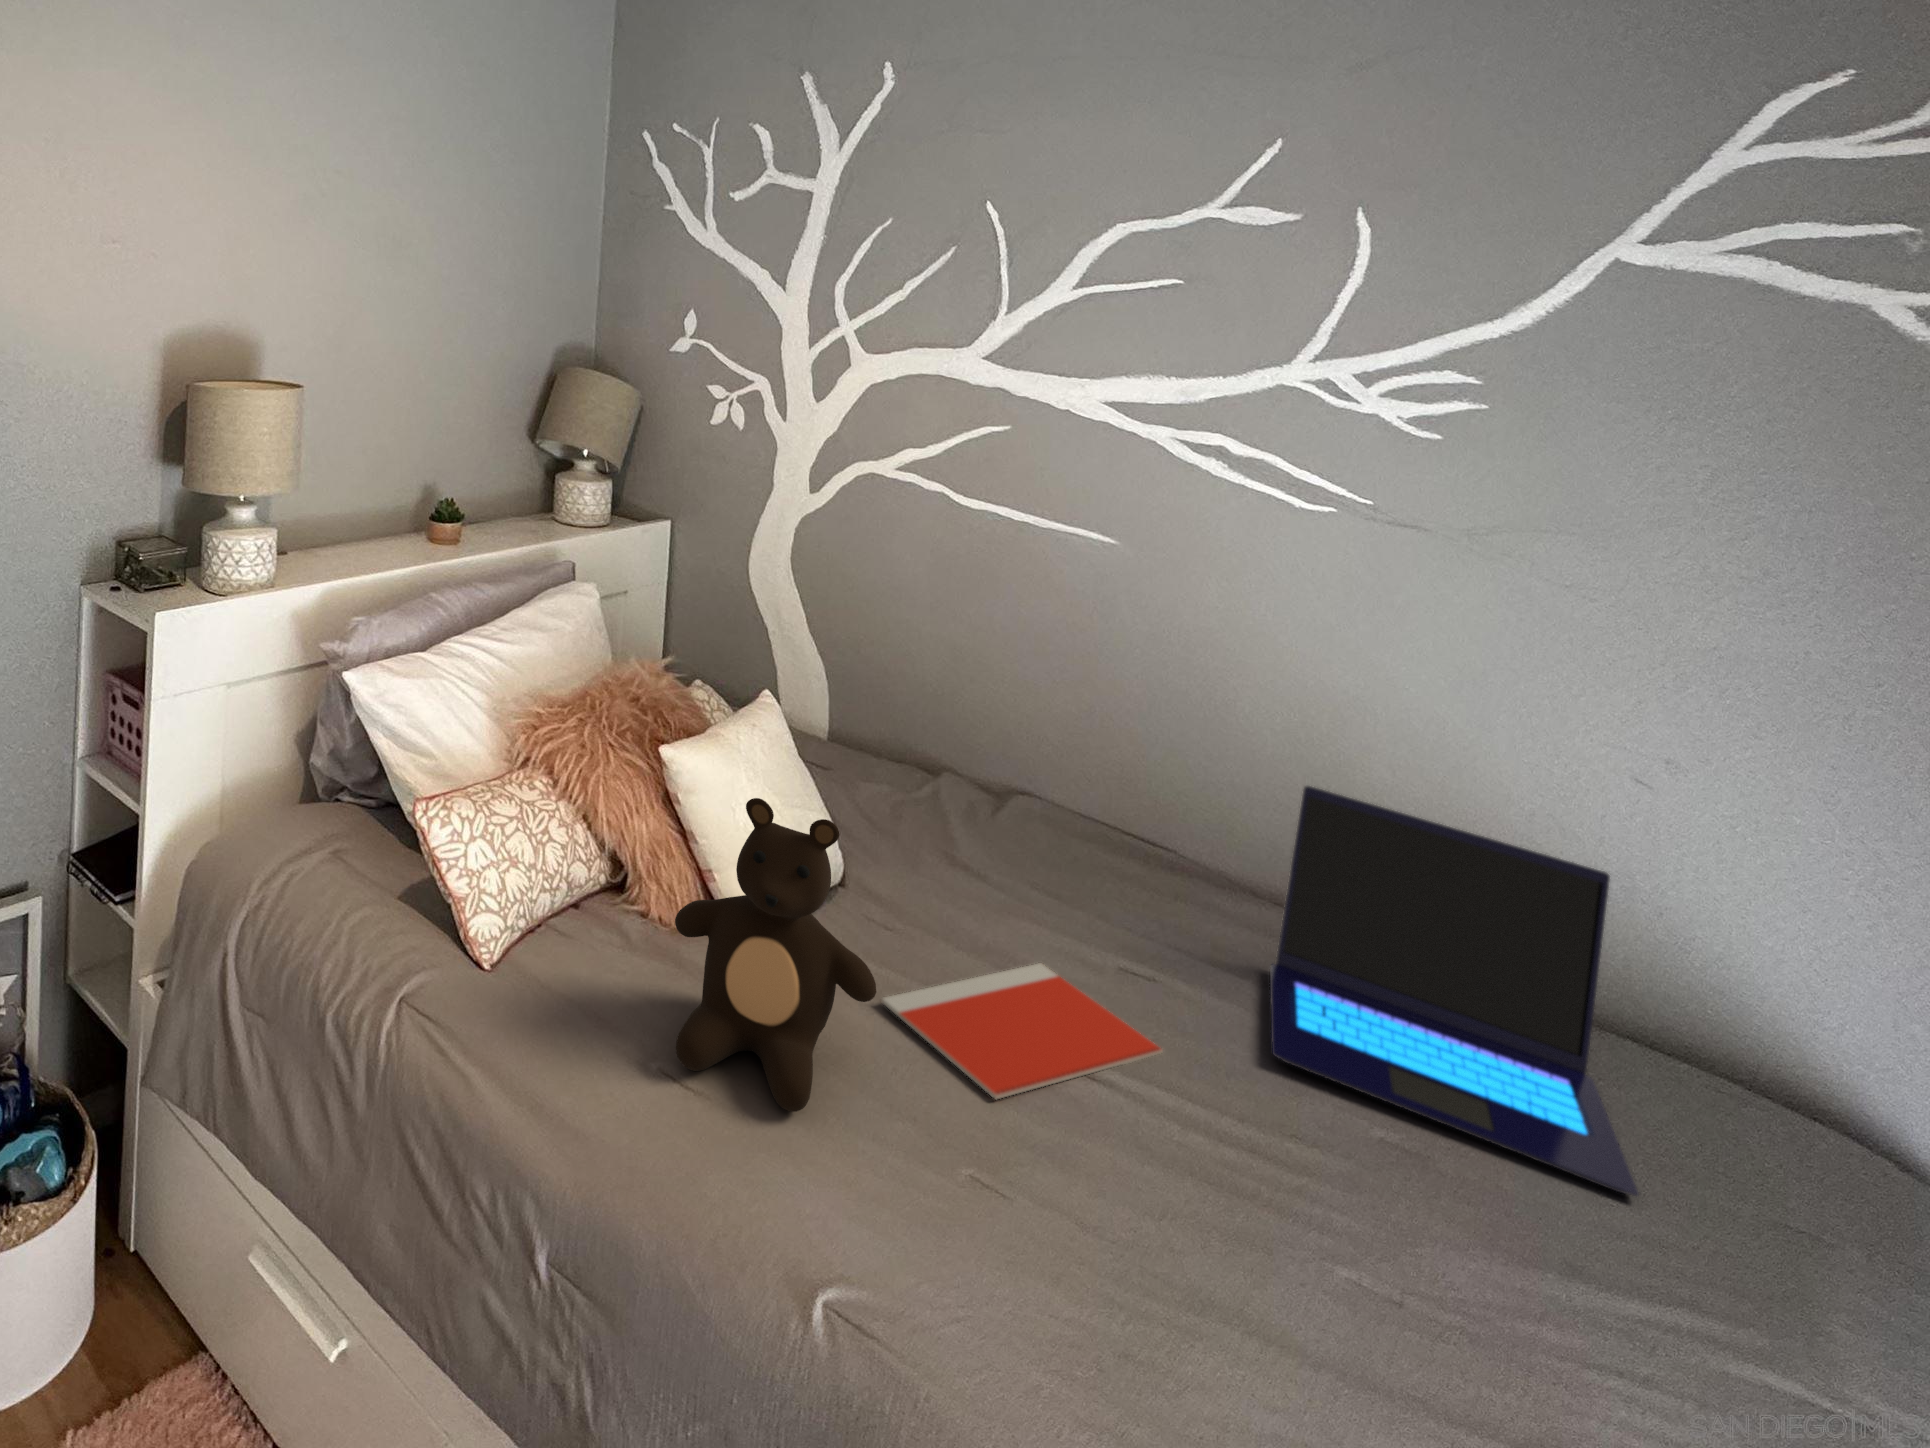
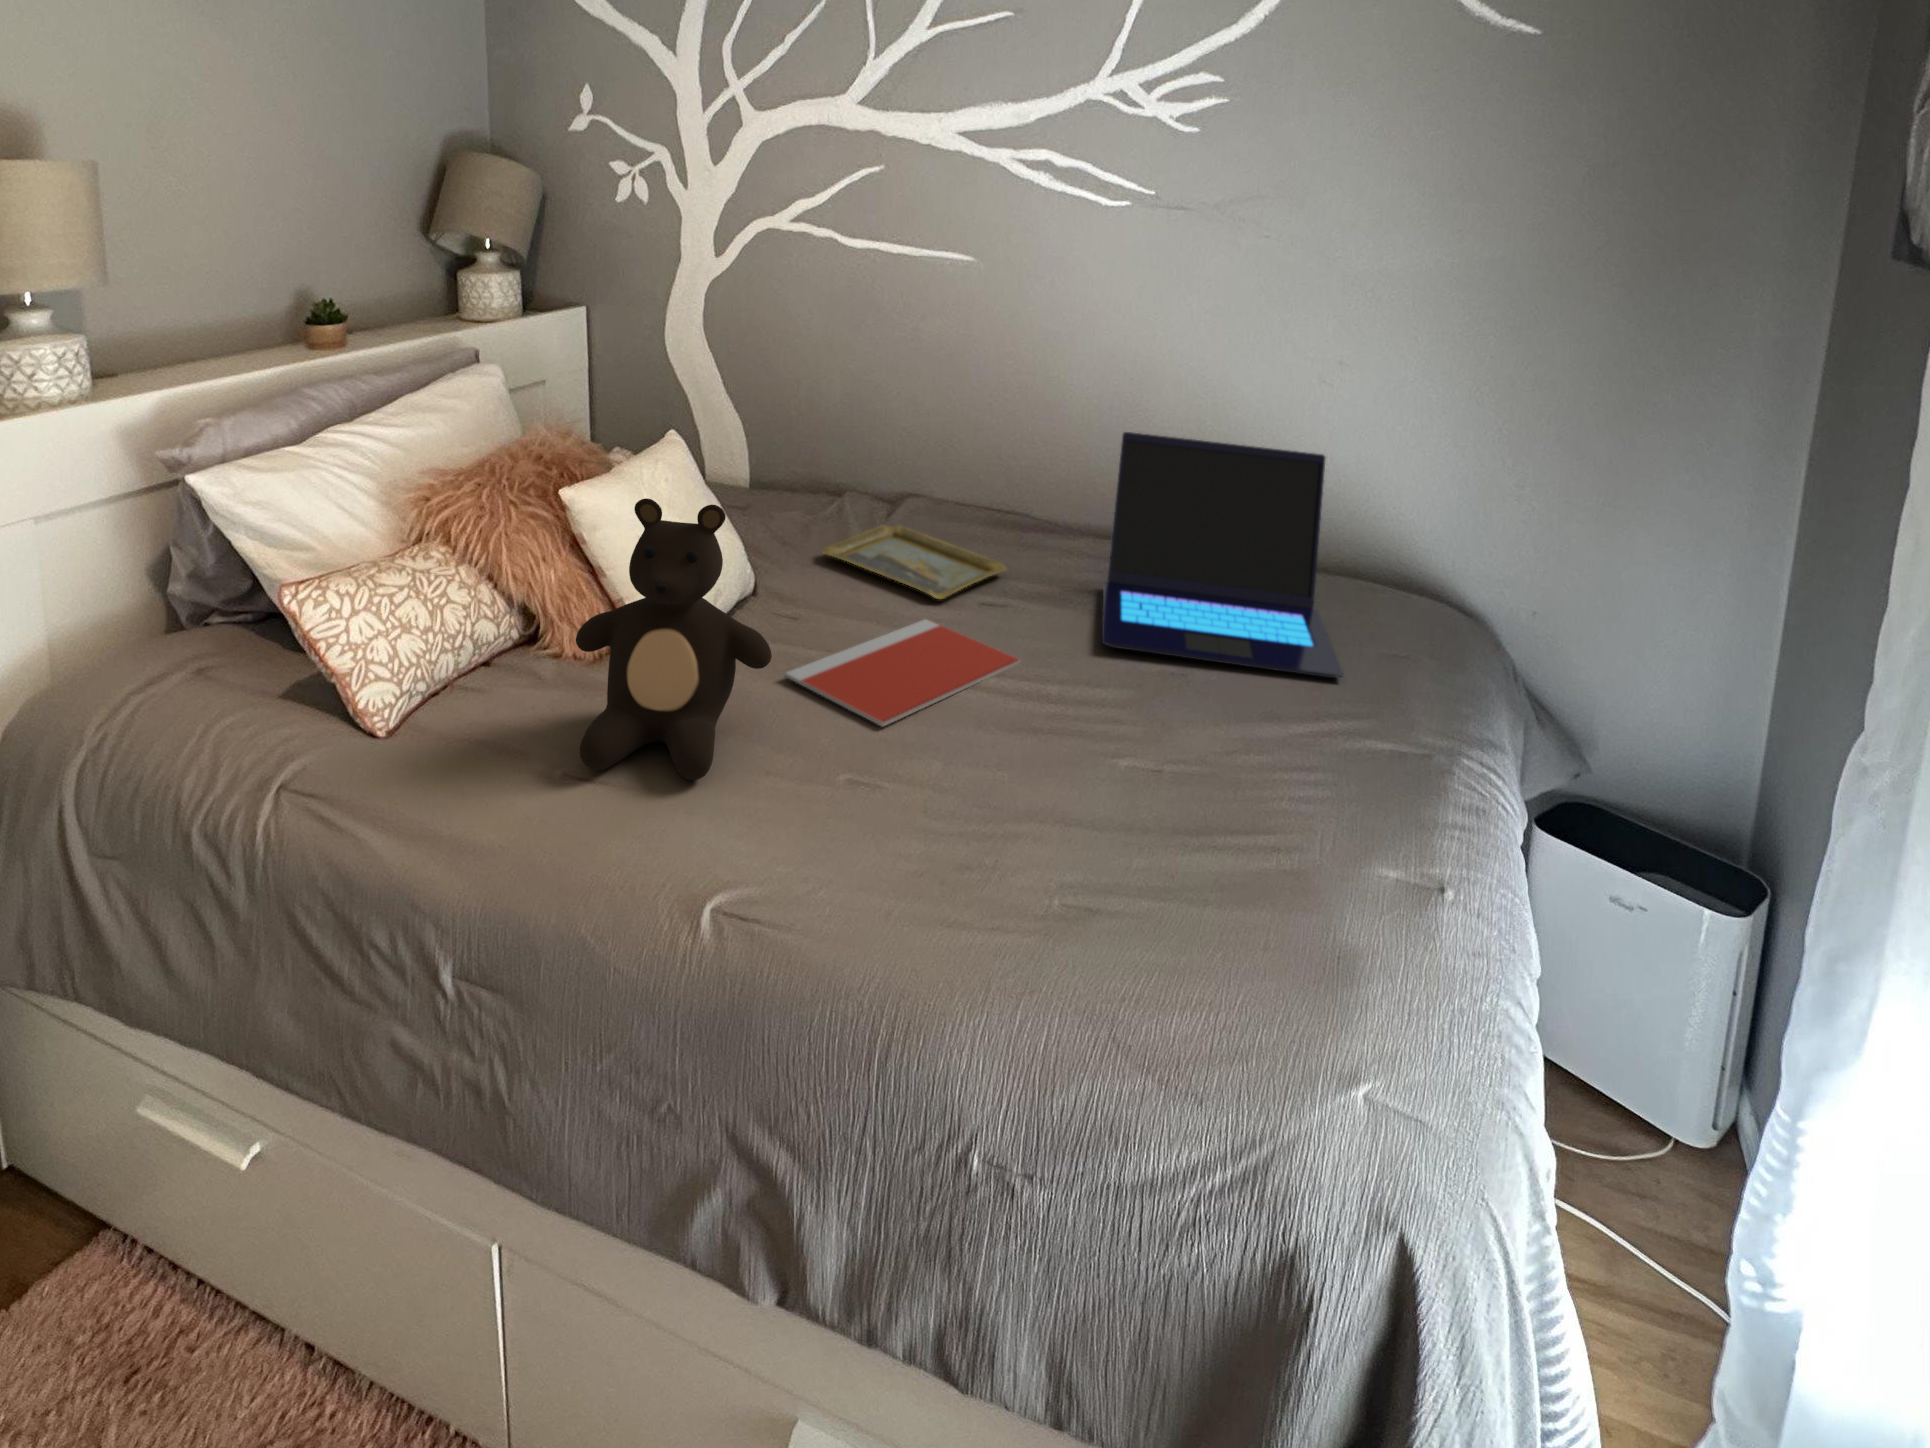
tray: none [916,823,1140,940] -> present [823,525,1006,599]

